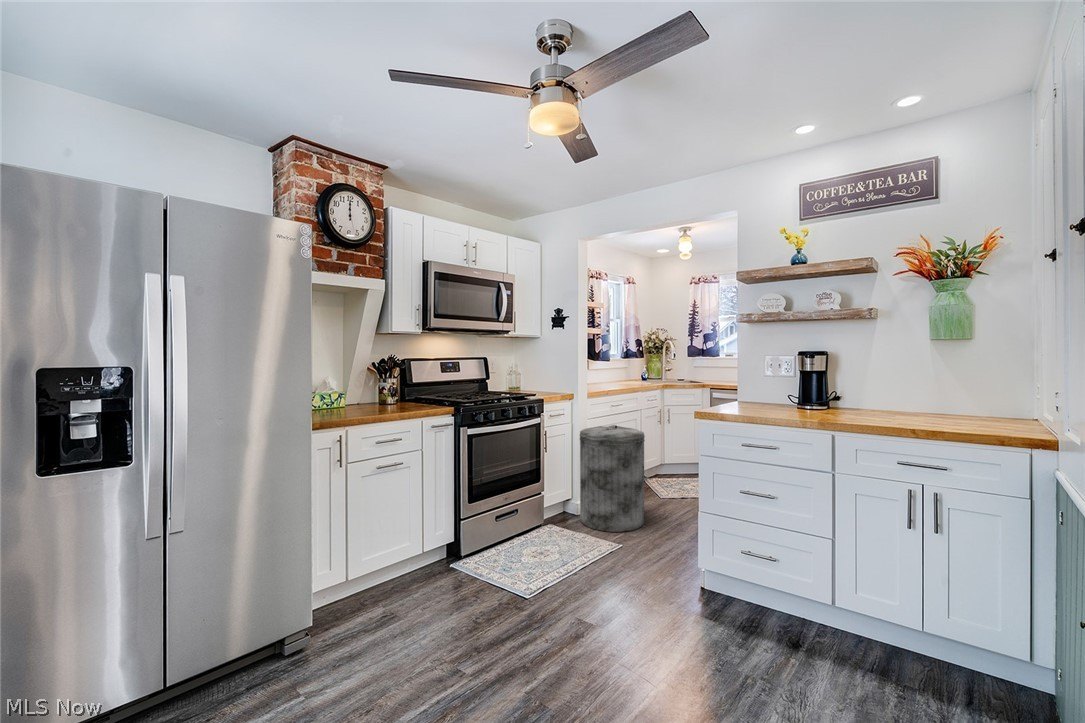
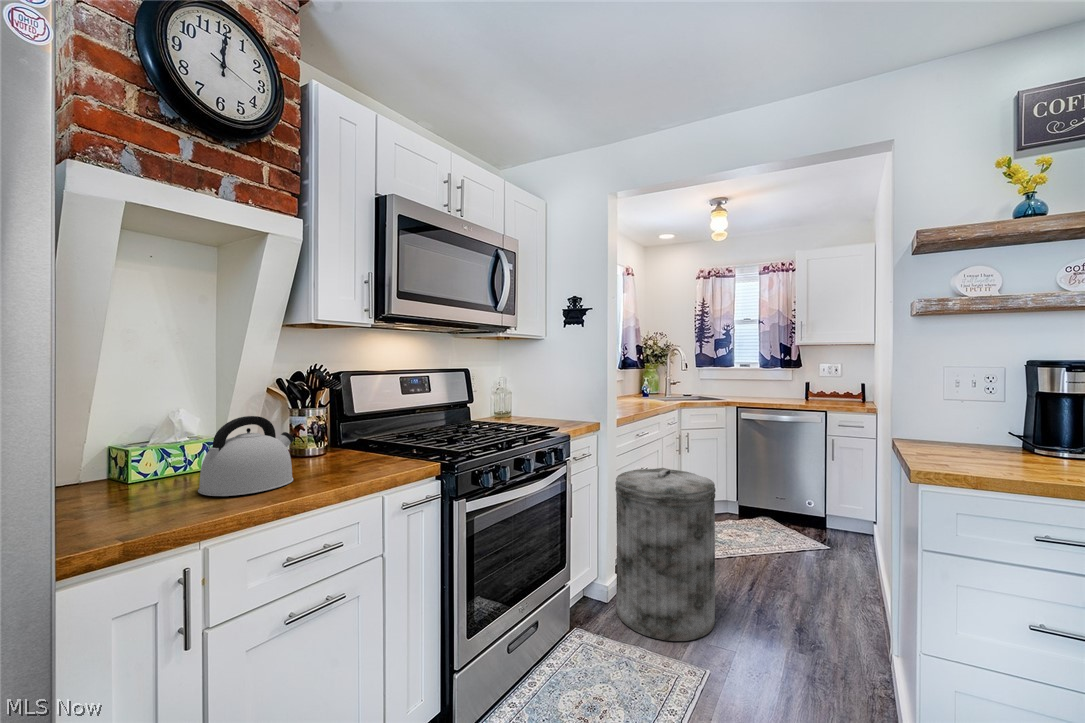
kettle: none [341,379,381,413] -> present [198,416,294,496]

